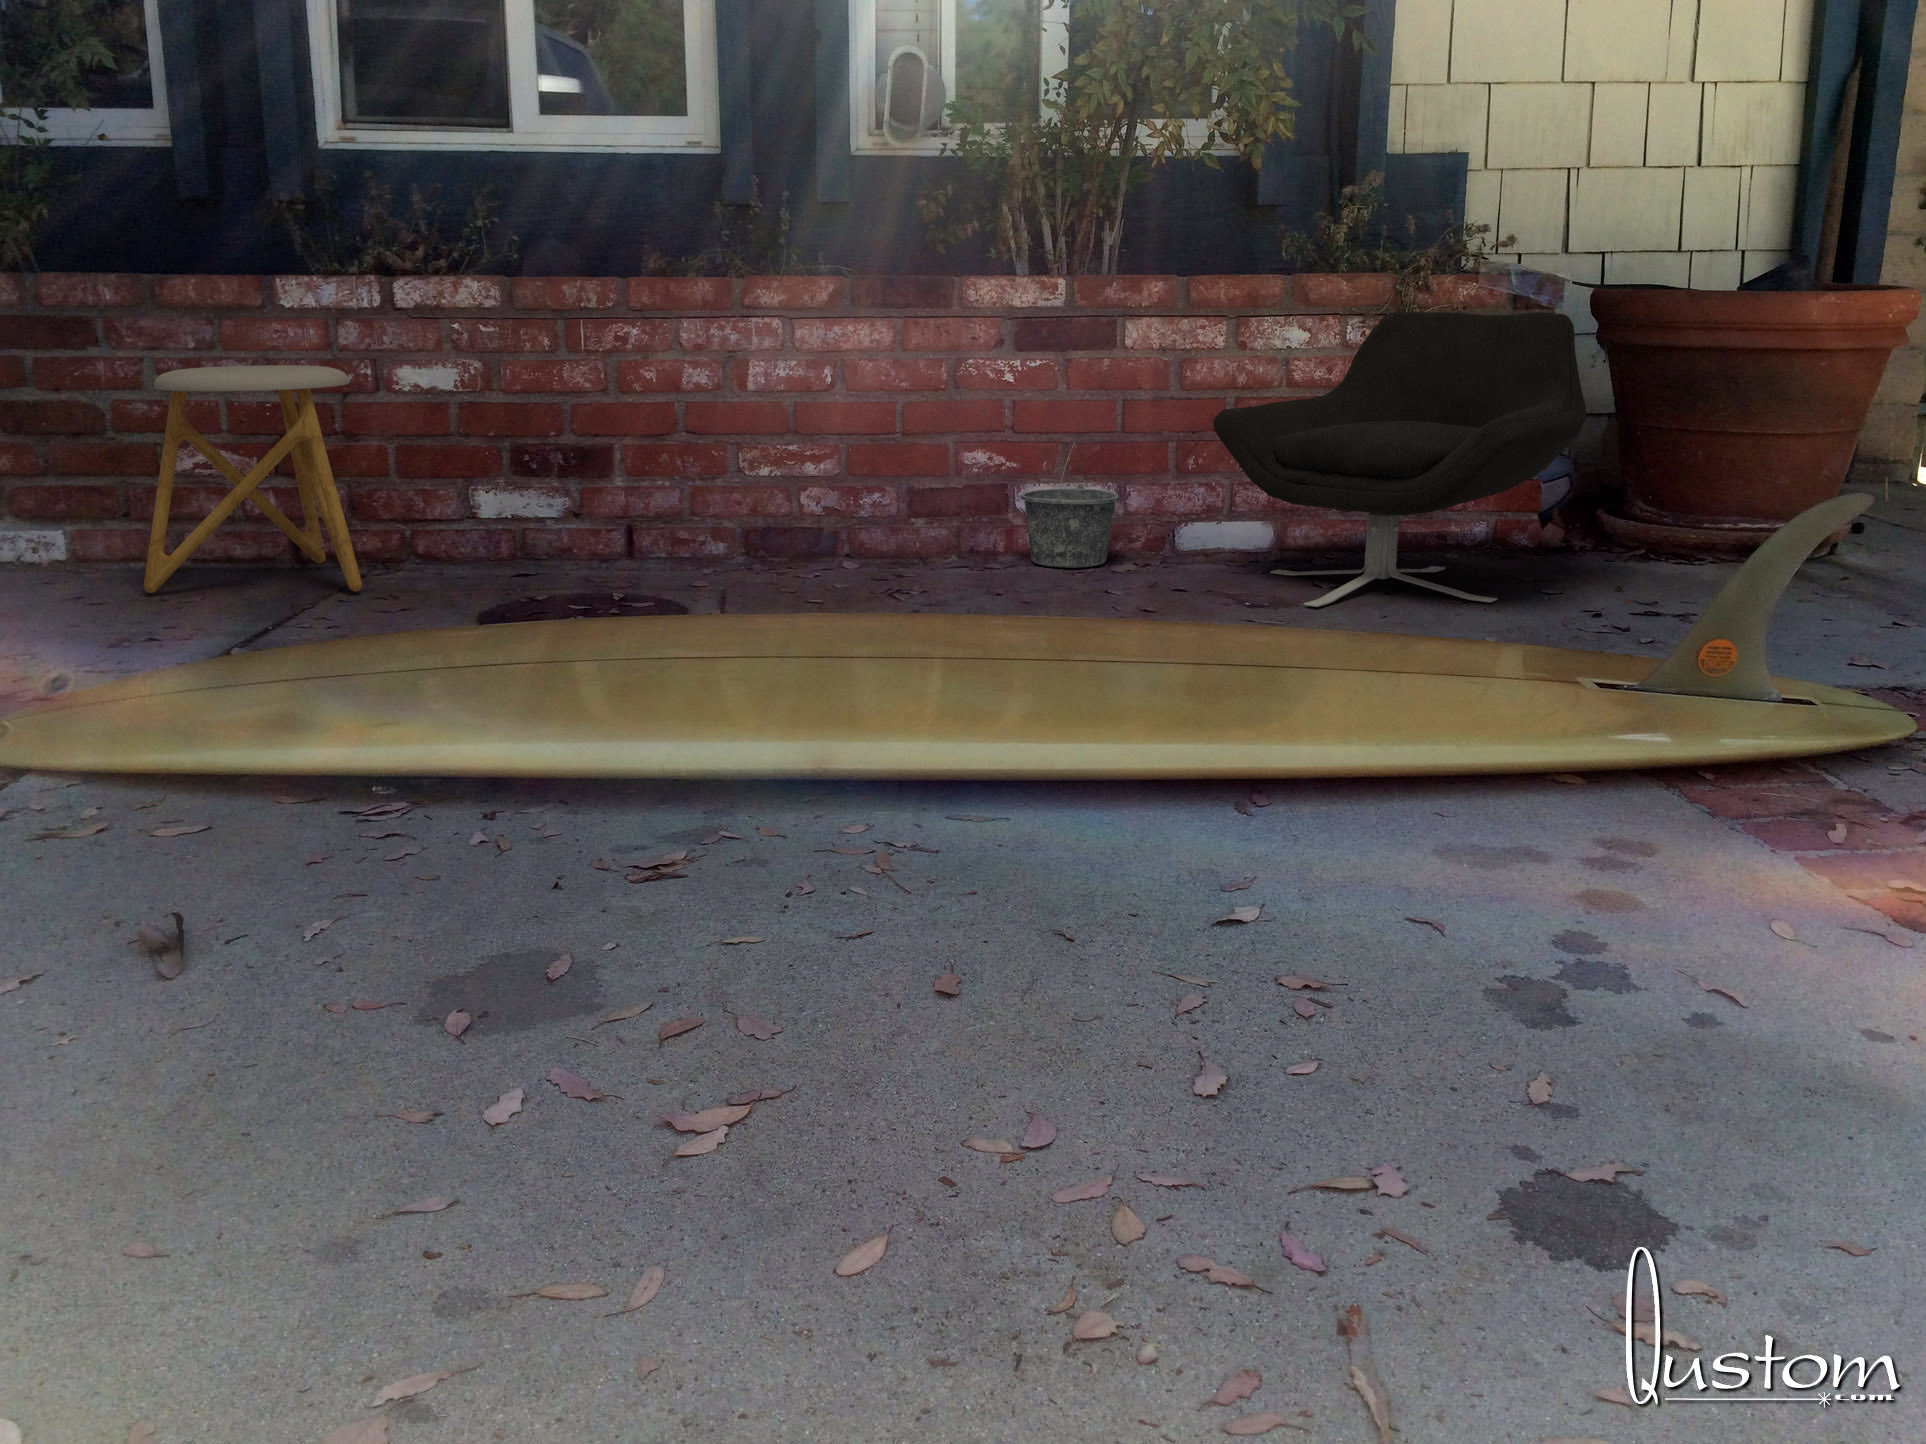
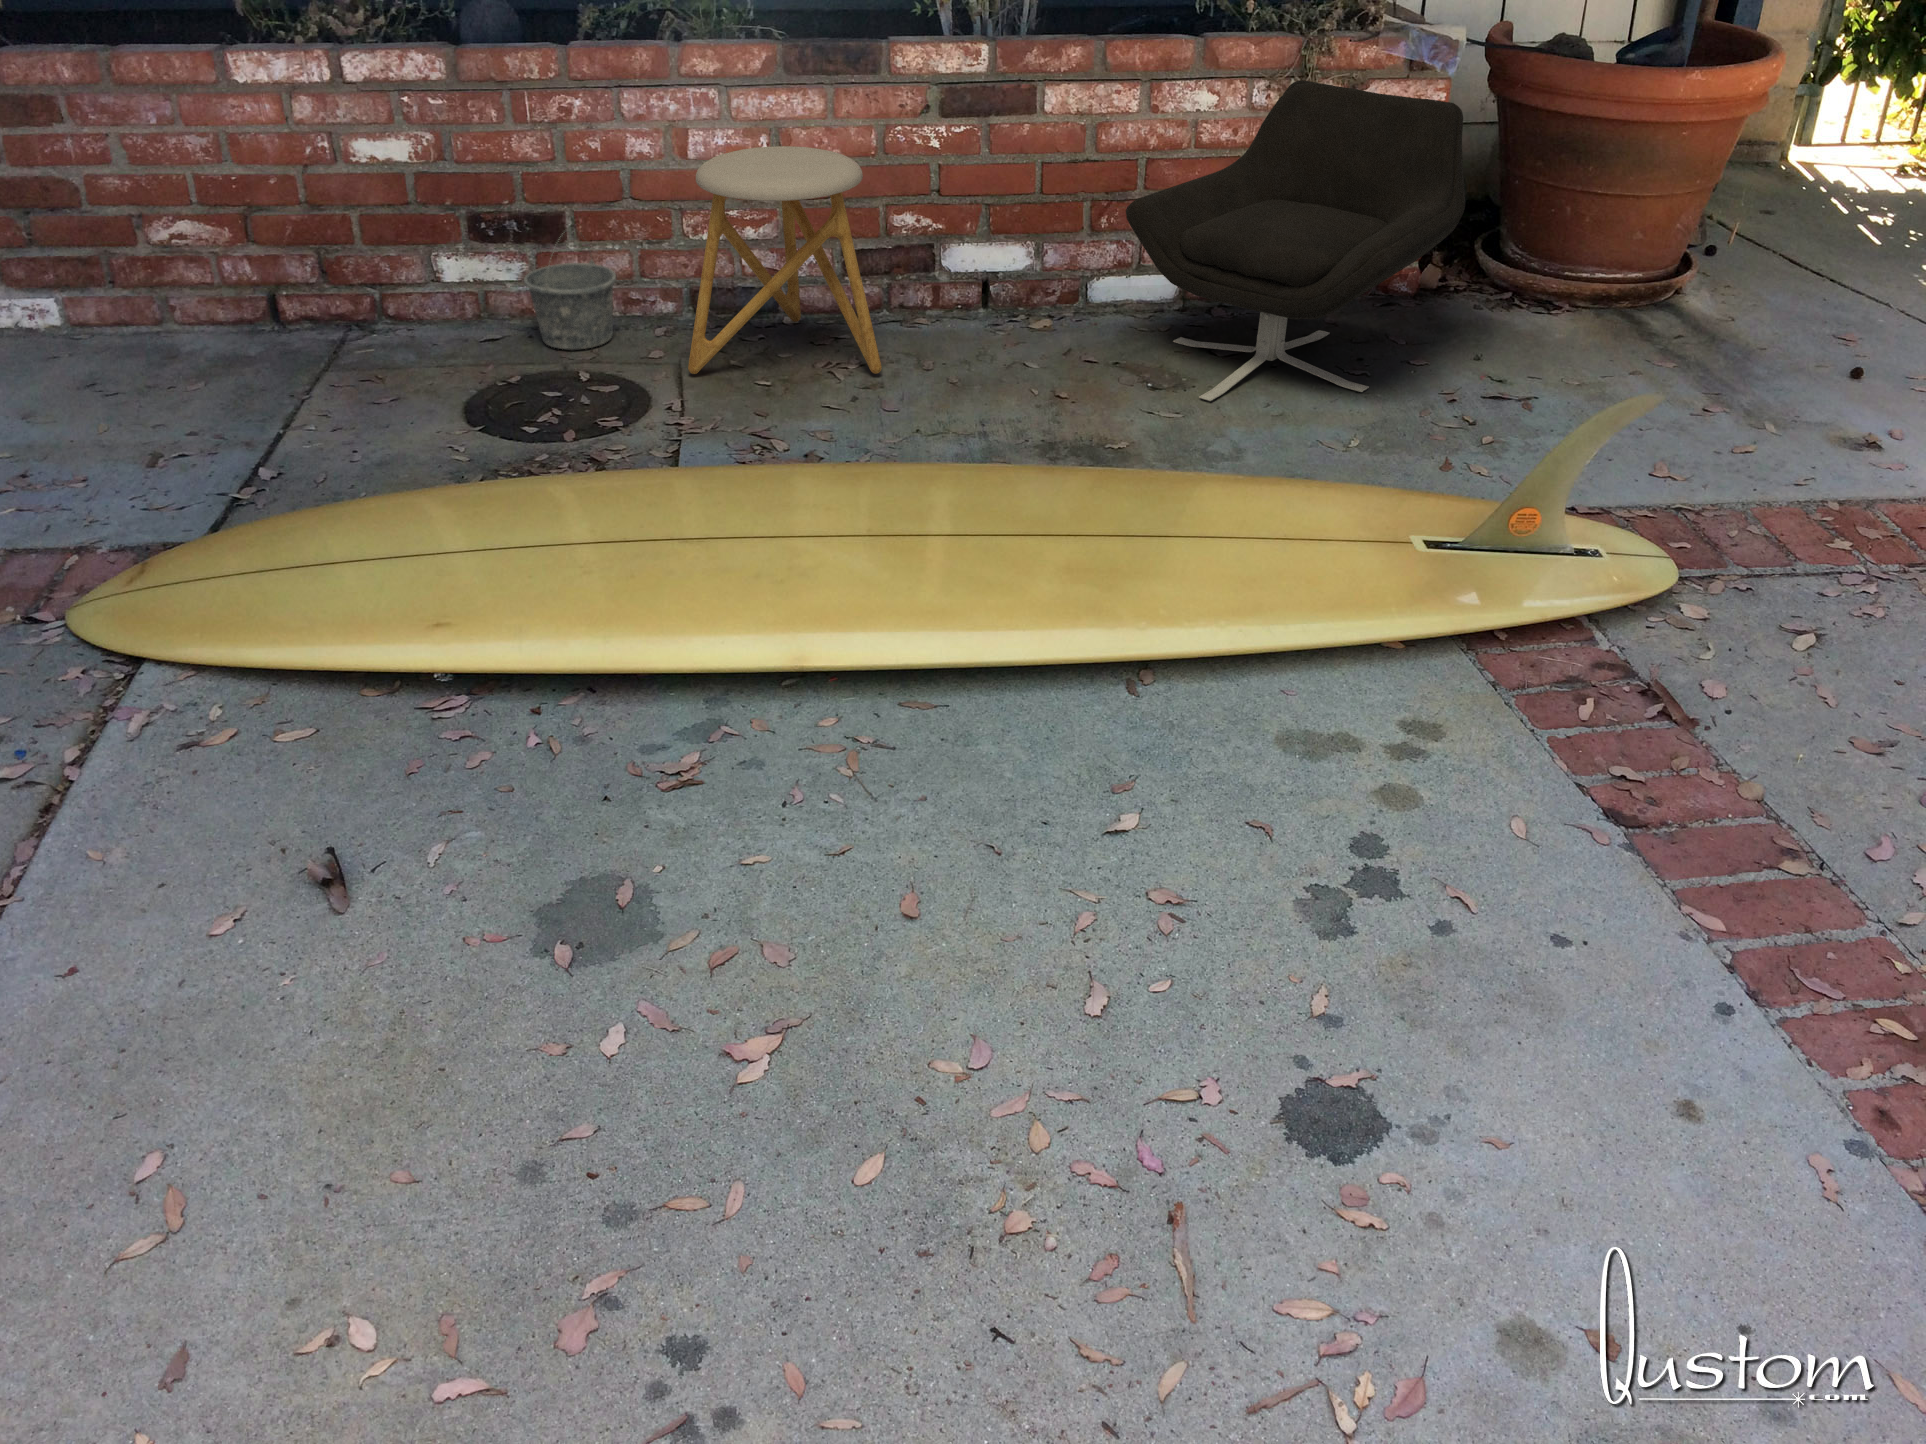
stool: present [144,365,362,593] -> present [688,146,882,374]
bucket: present [1021,443,1119,568] -> present [524,247,616,350]

